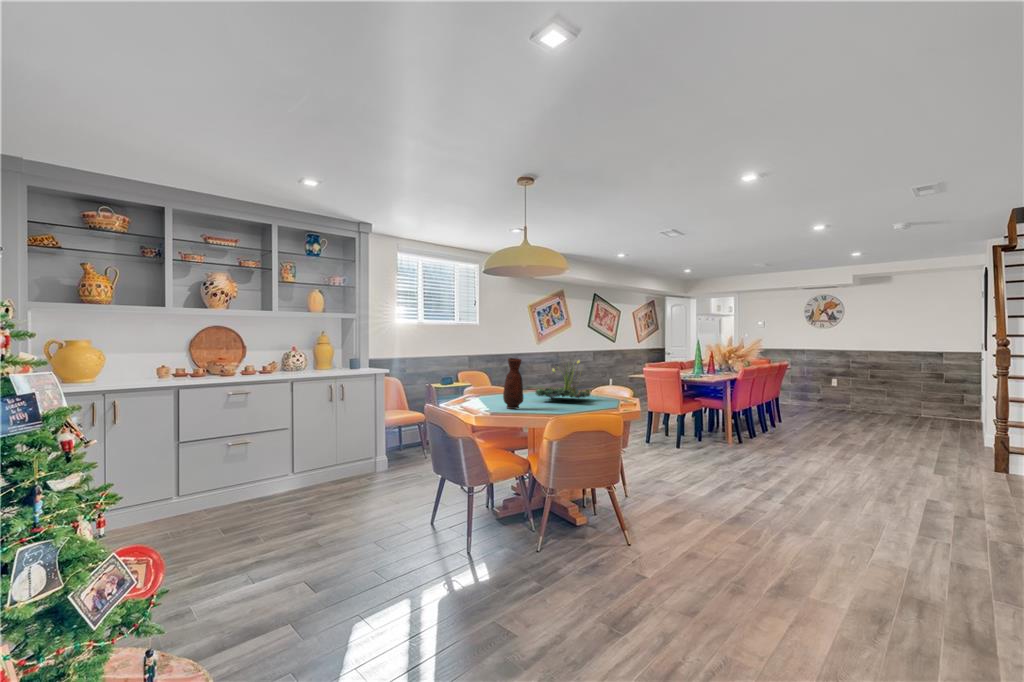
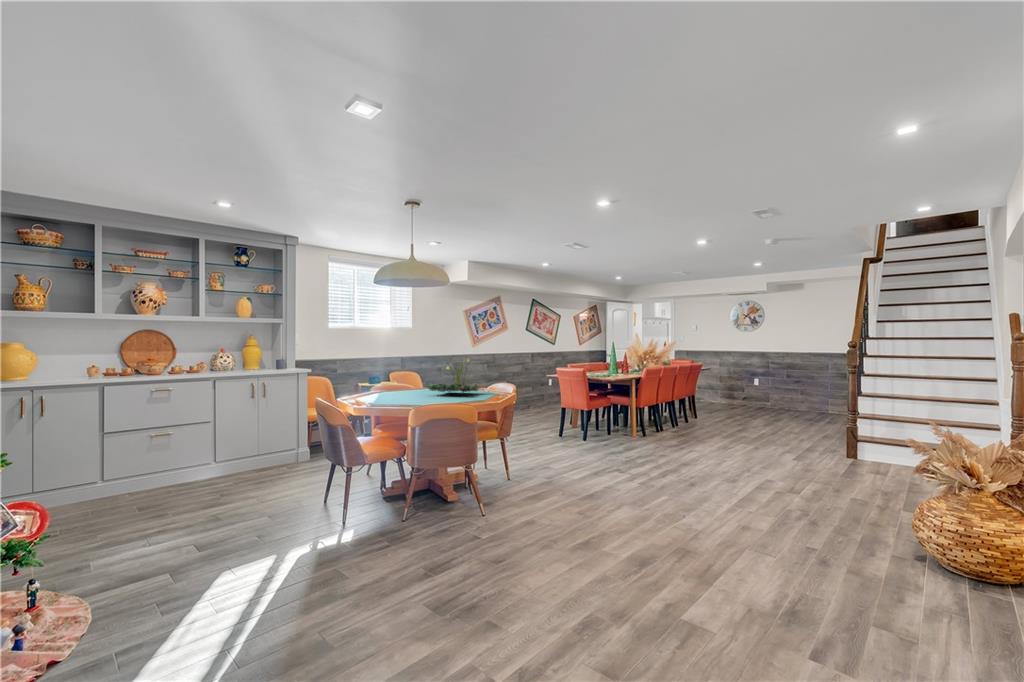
vase: present [503,358,523,409] -> none [392,357,410,401]

